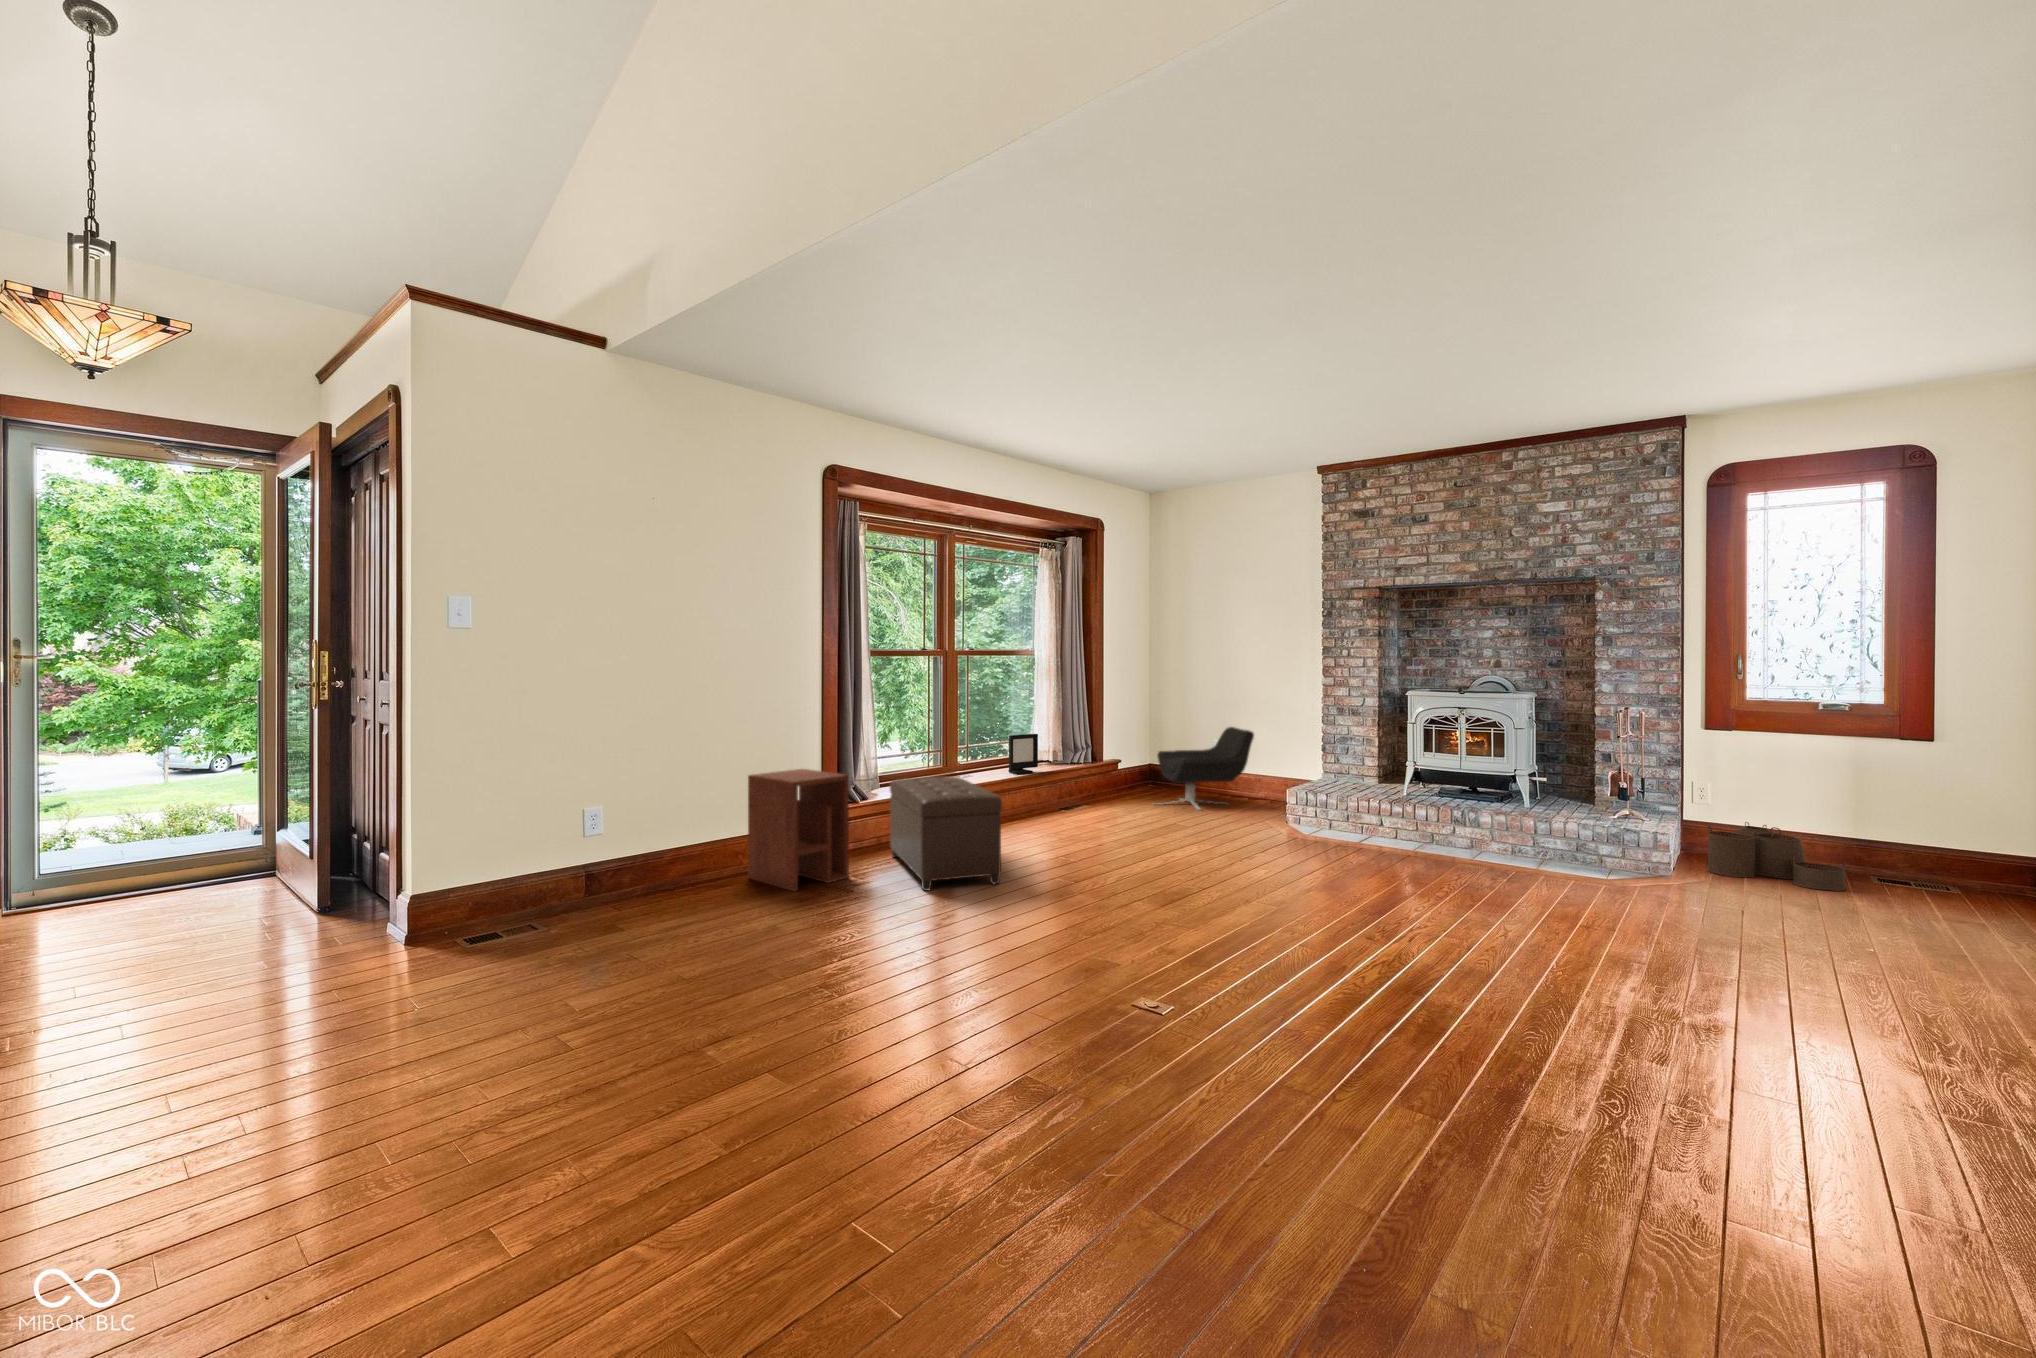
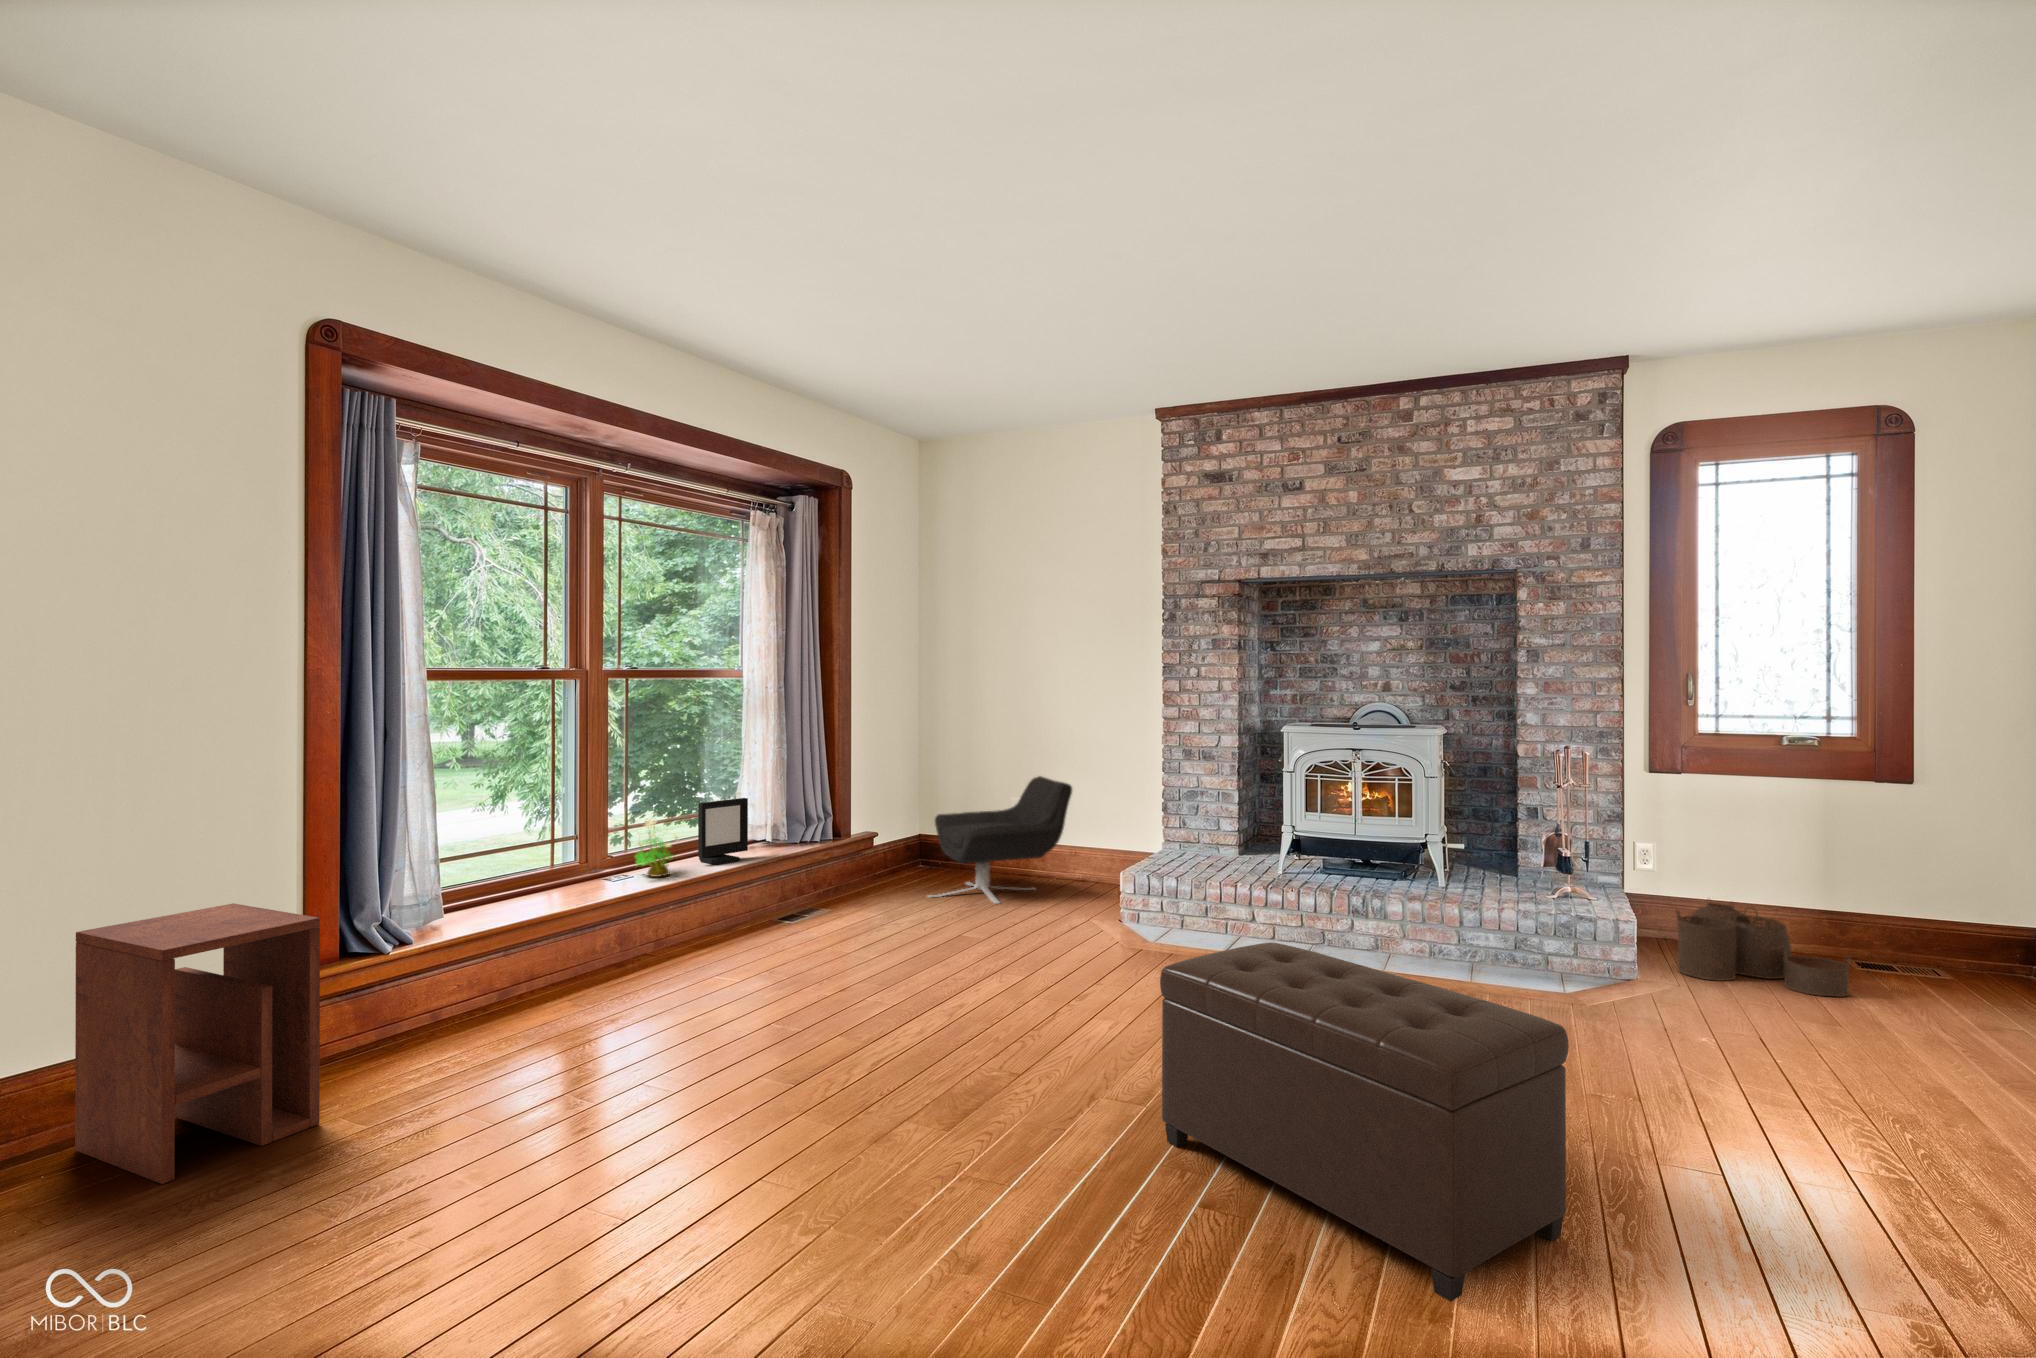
potted plant: none [973,740,1000,778] -> present [635,819,679,877]
ottoman: present [890,777,1002,891] -> present [1160,943,1569,1301]

